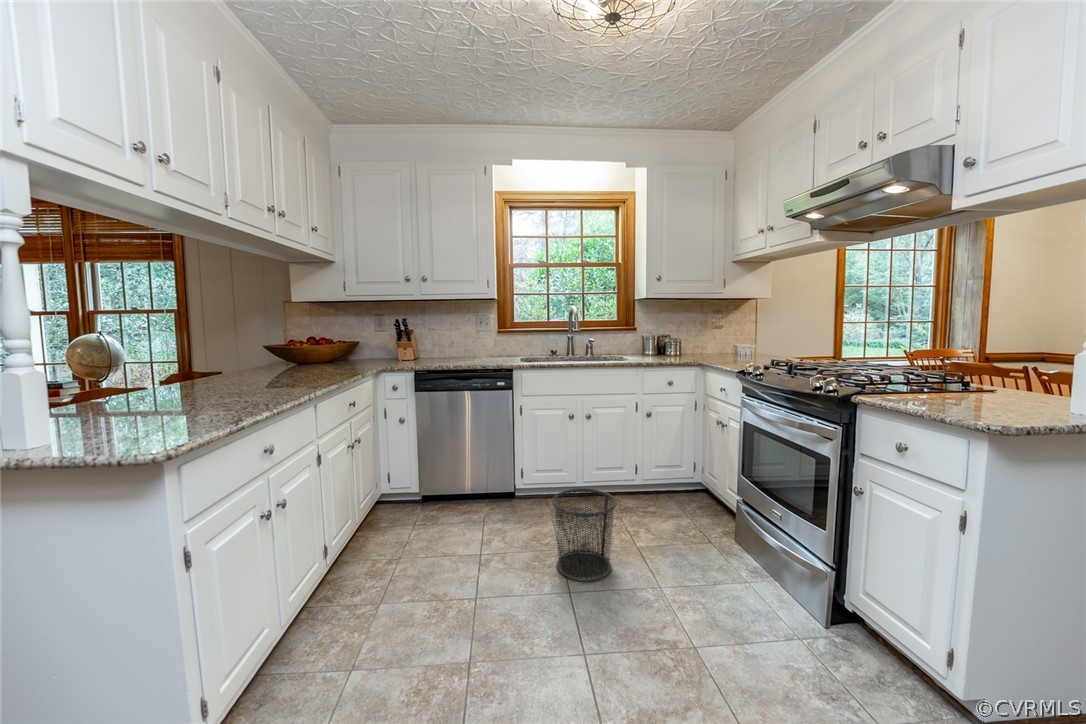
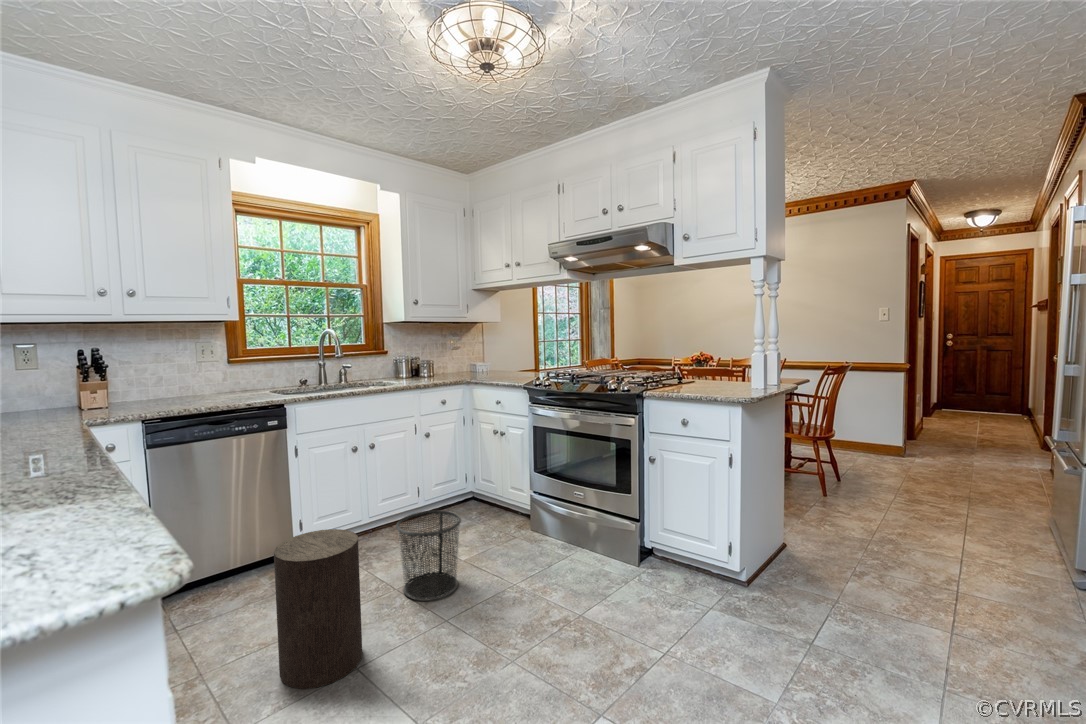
stool: none [416,480,486,613] -> present [274,529,362,689]

